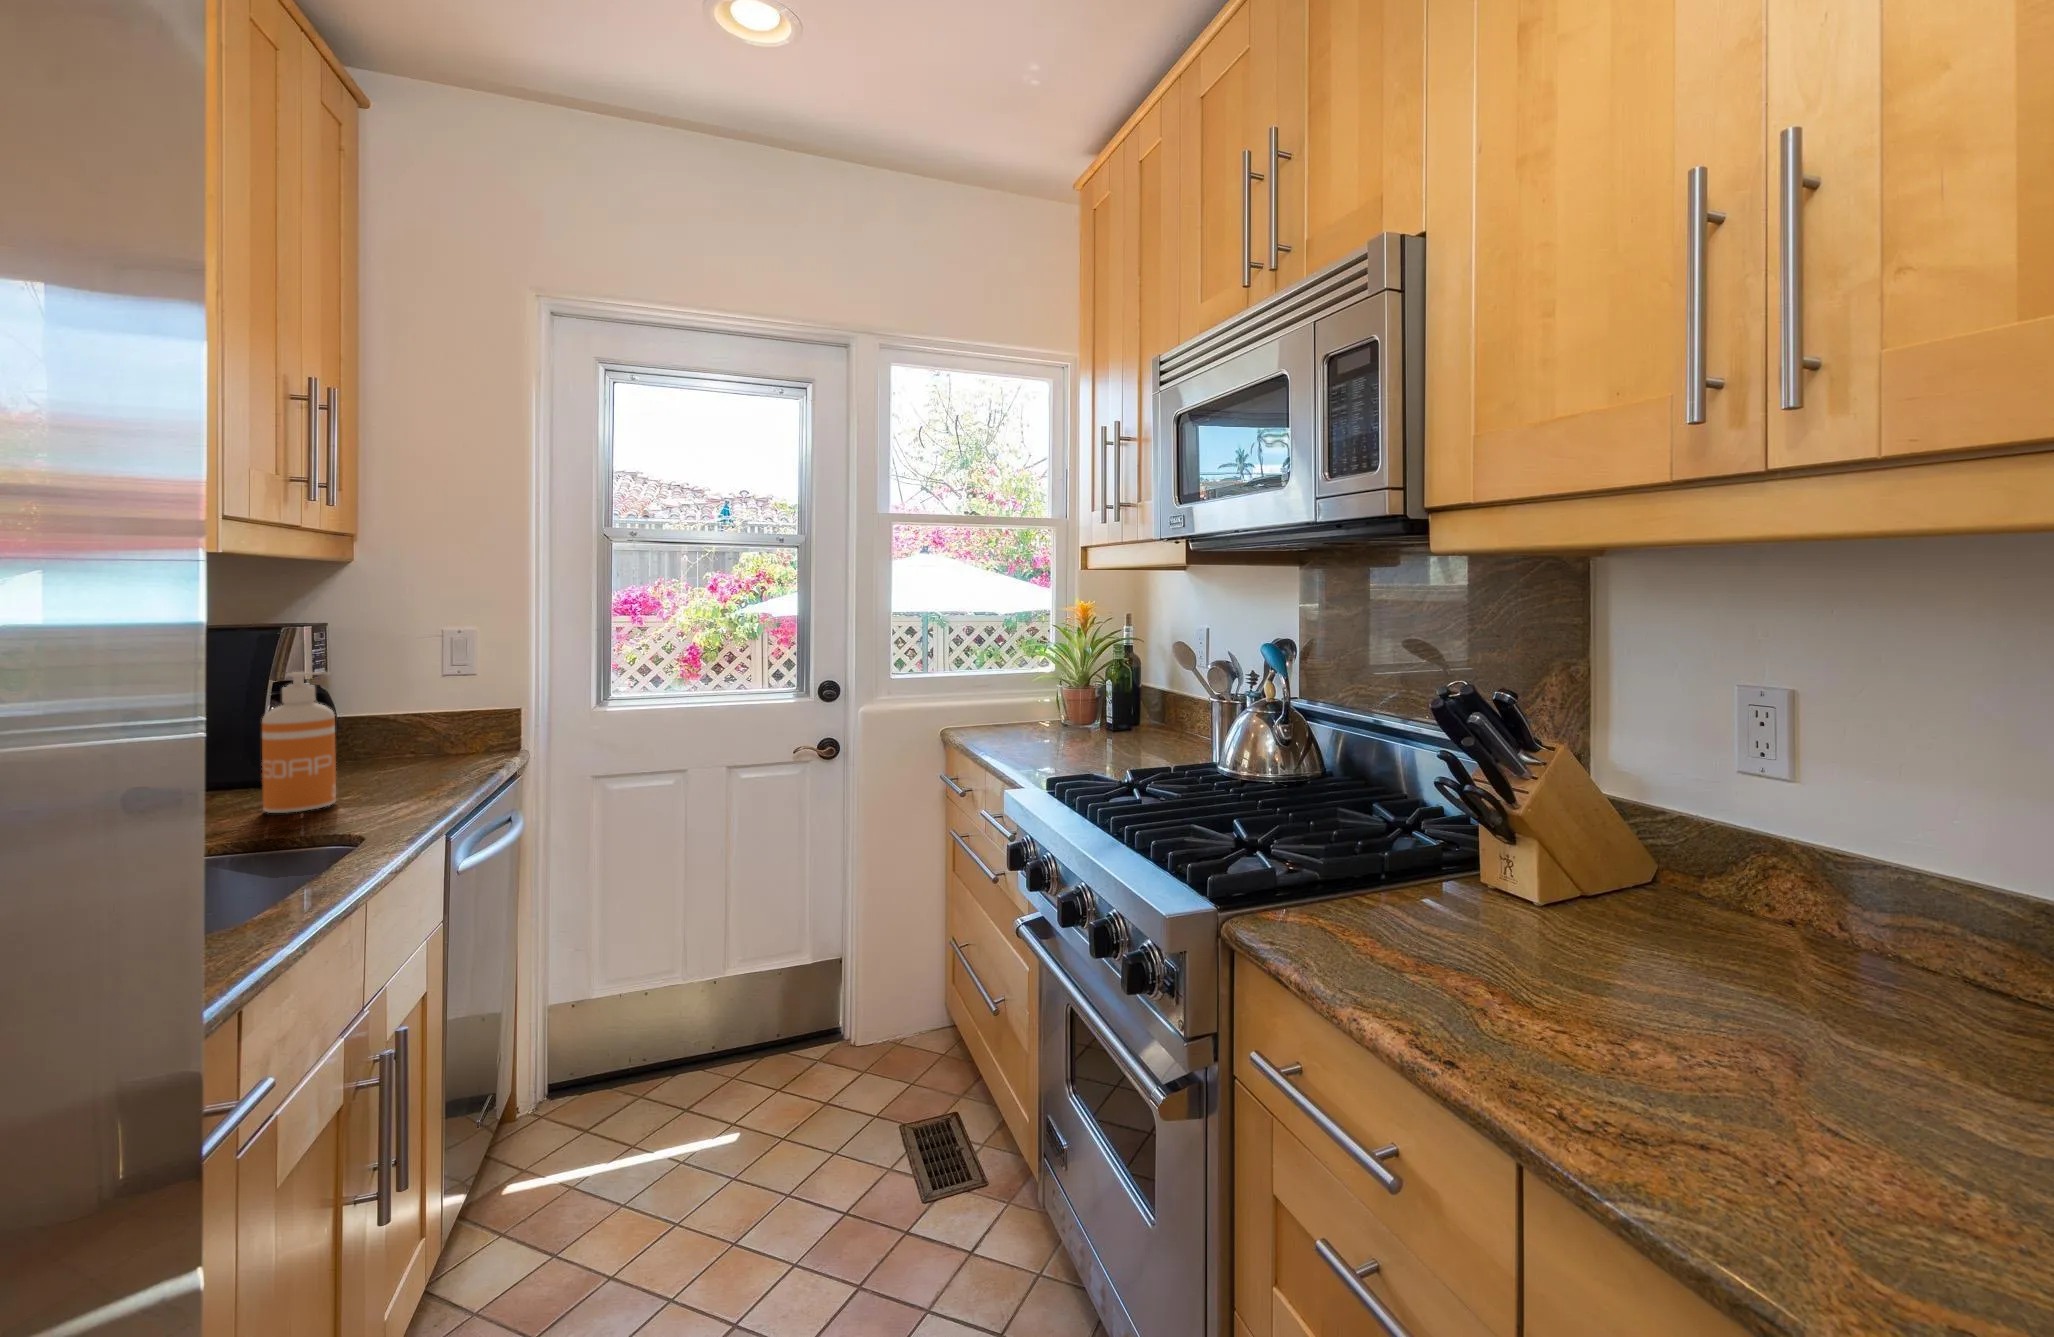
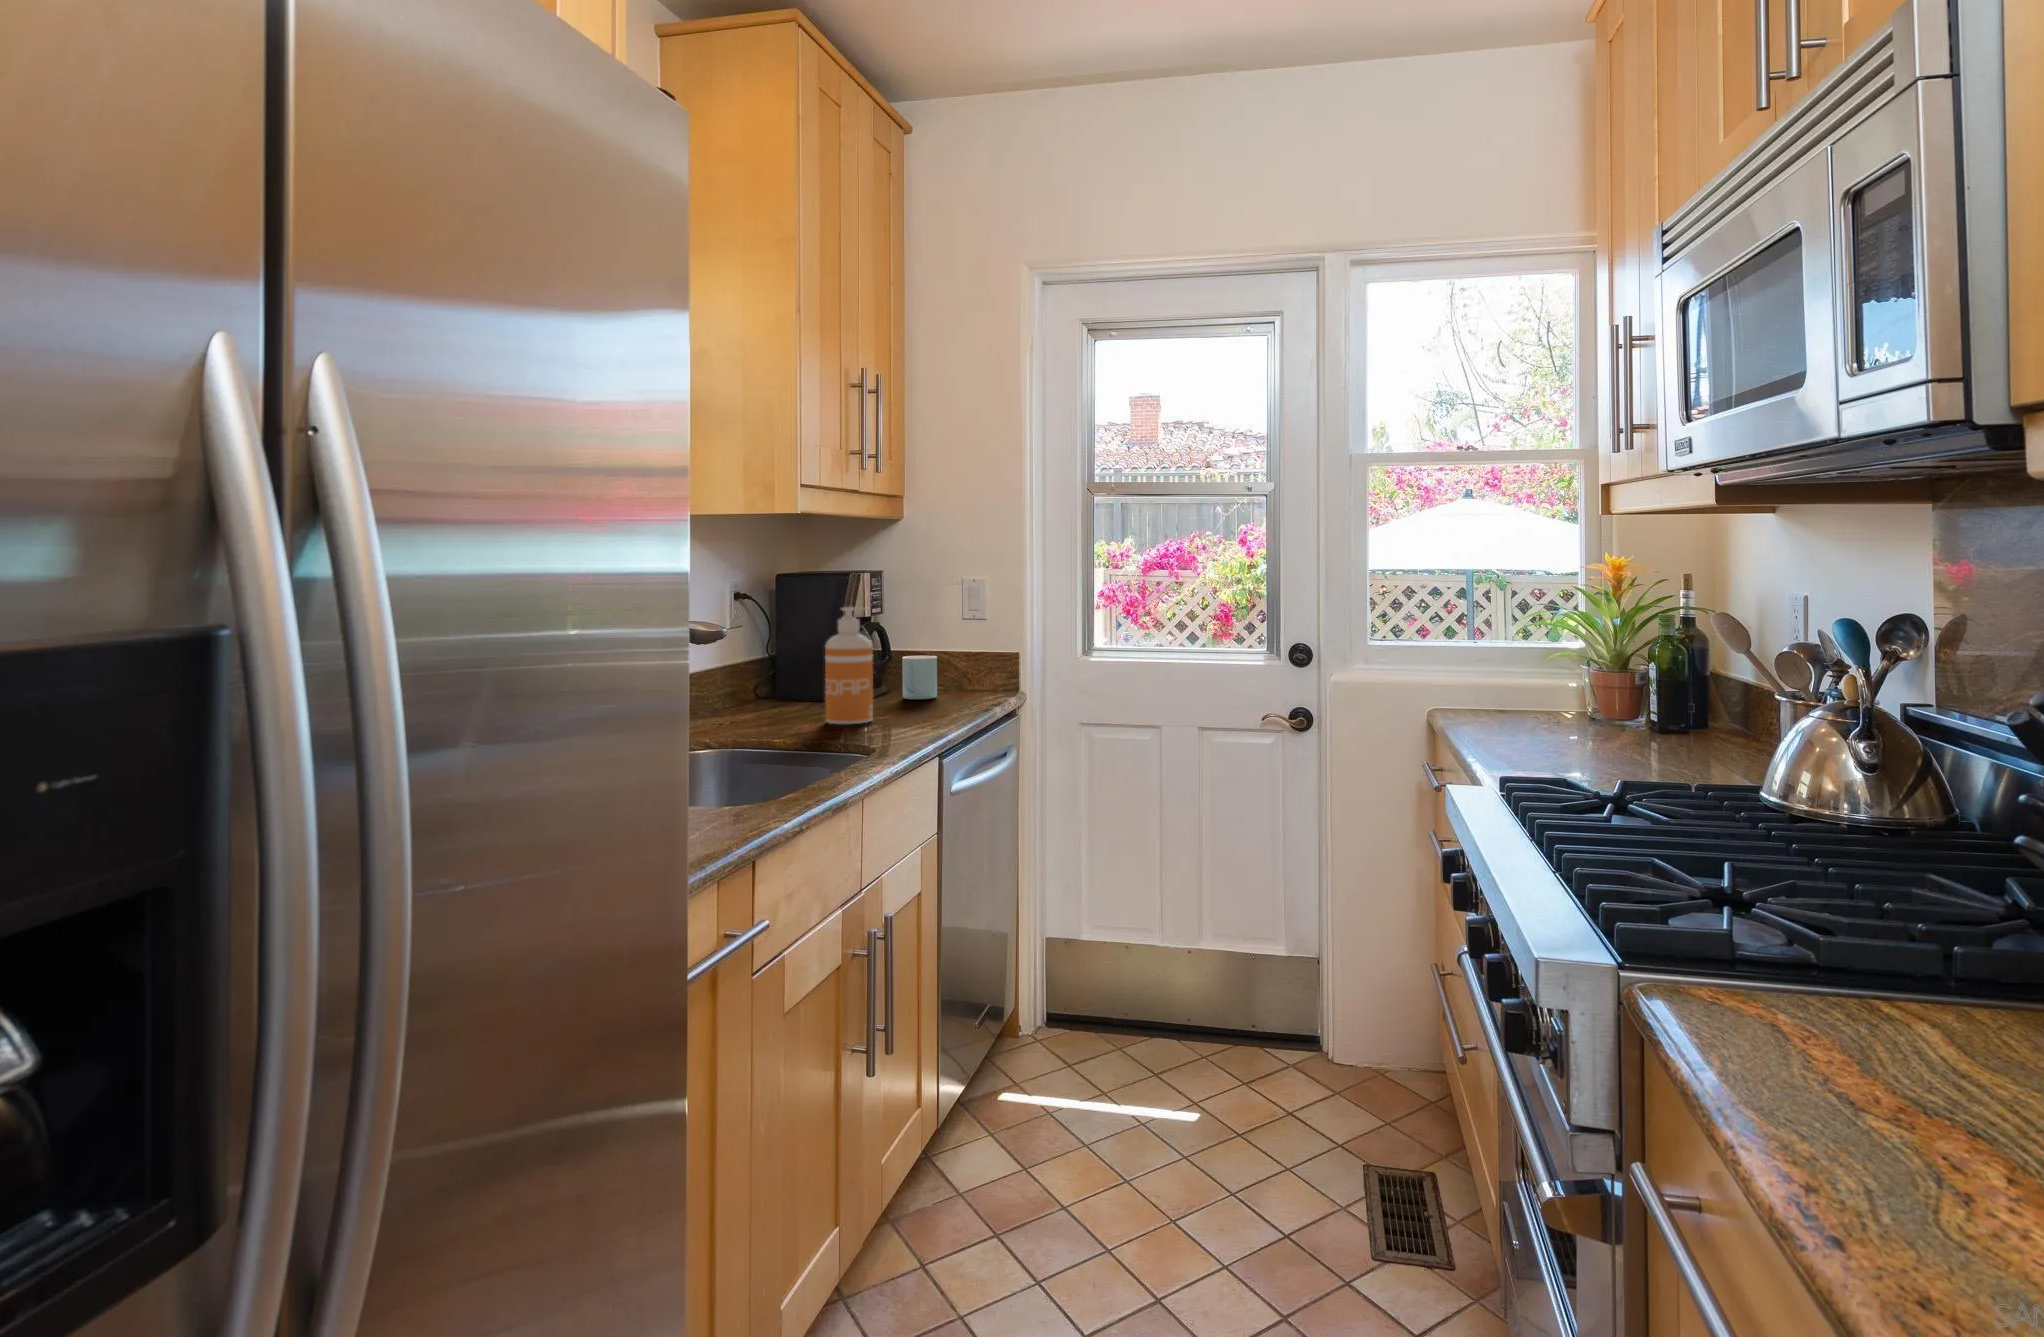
mug: none [360,716,409,769] -> present [902,656,937,699]

